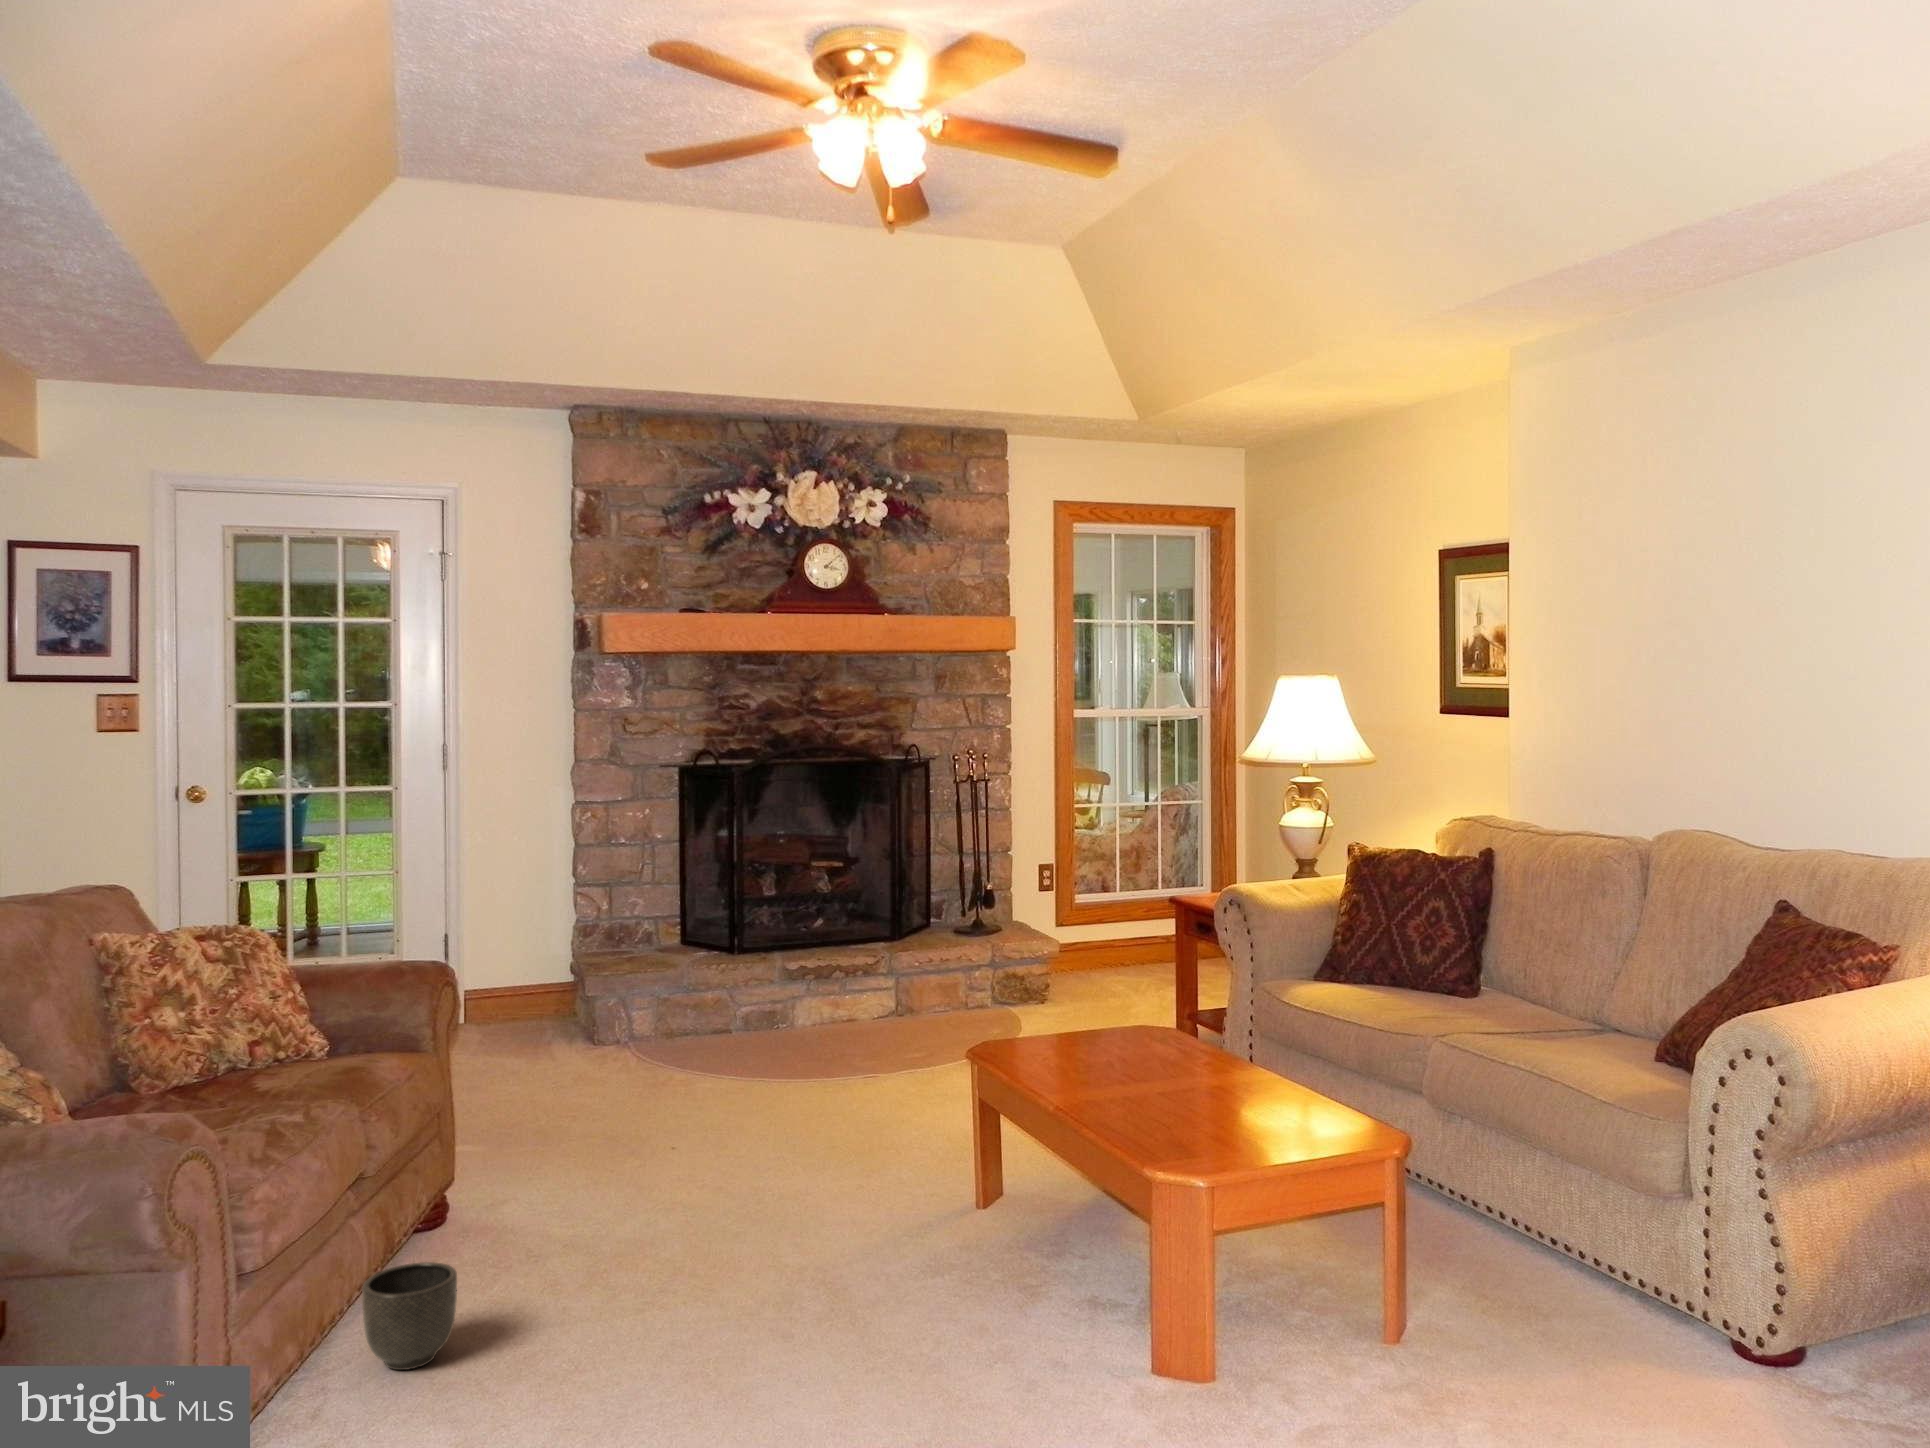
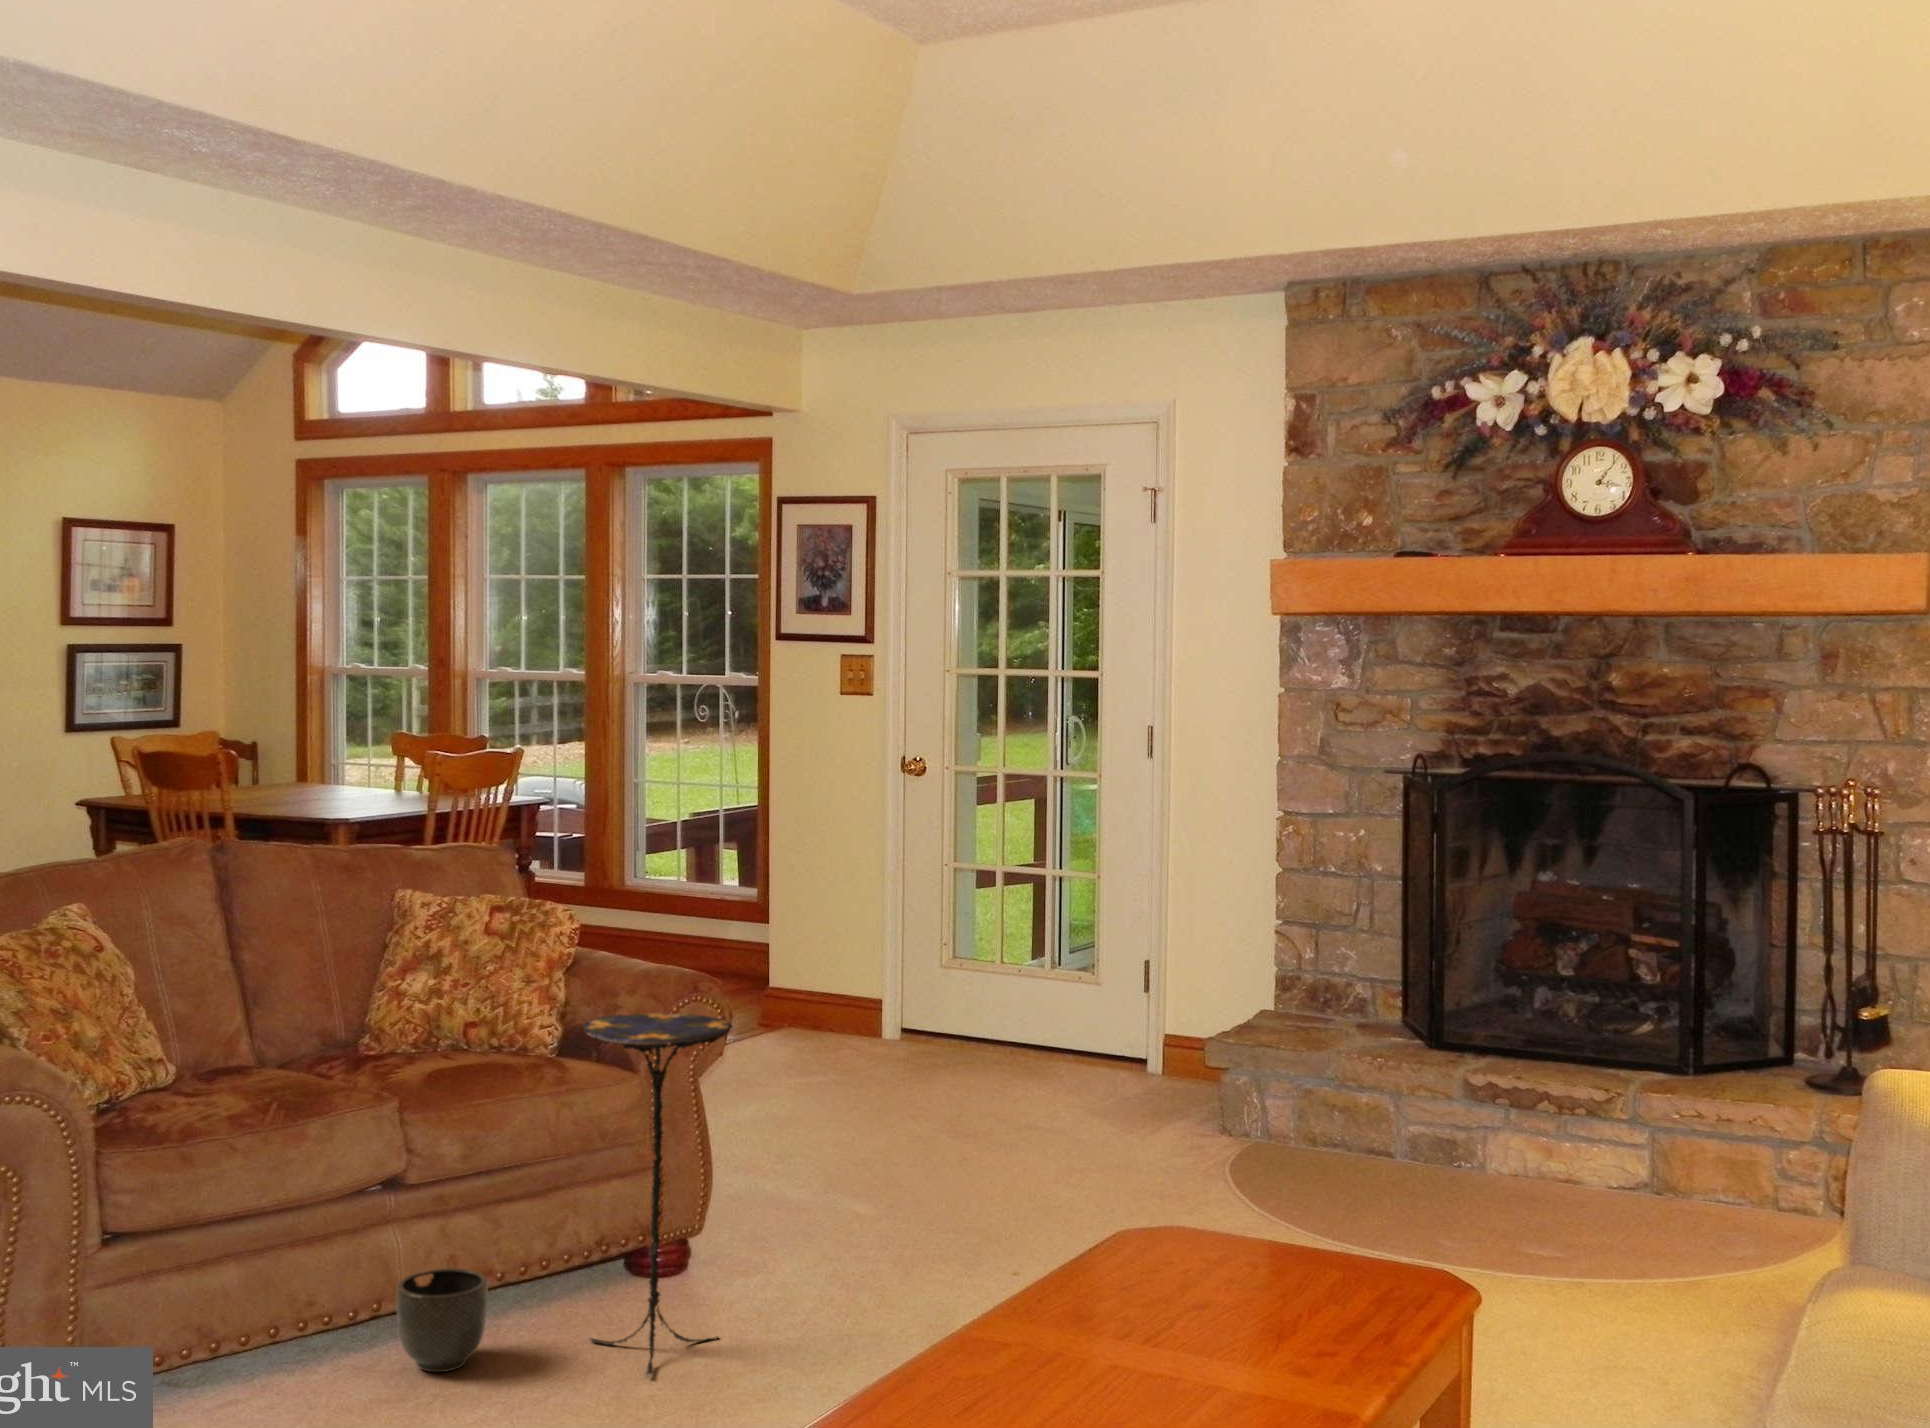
side table: none [488,979,629,1298] -> present [584,1013,733,1375]

